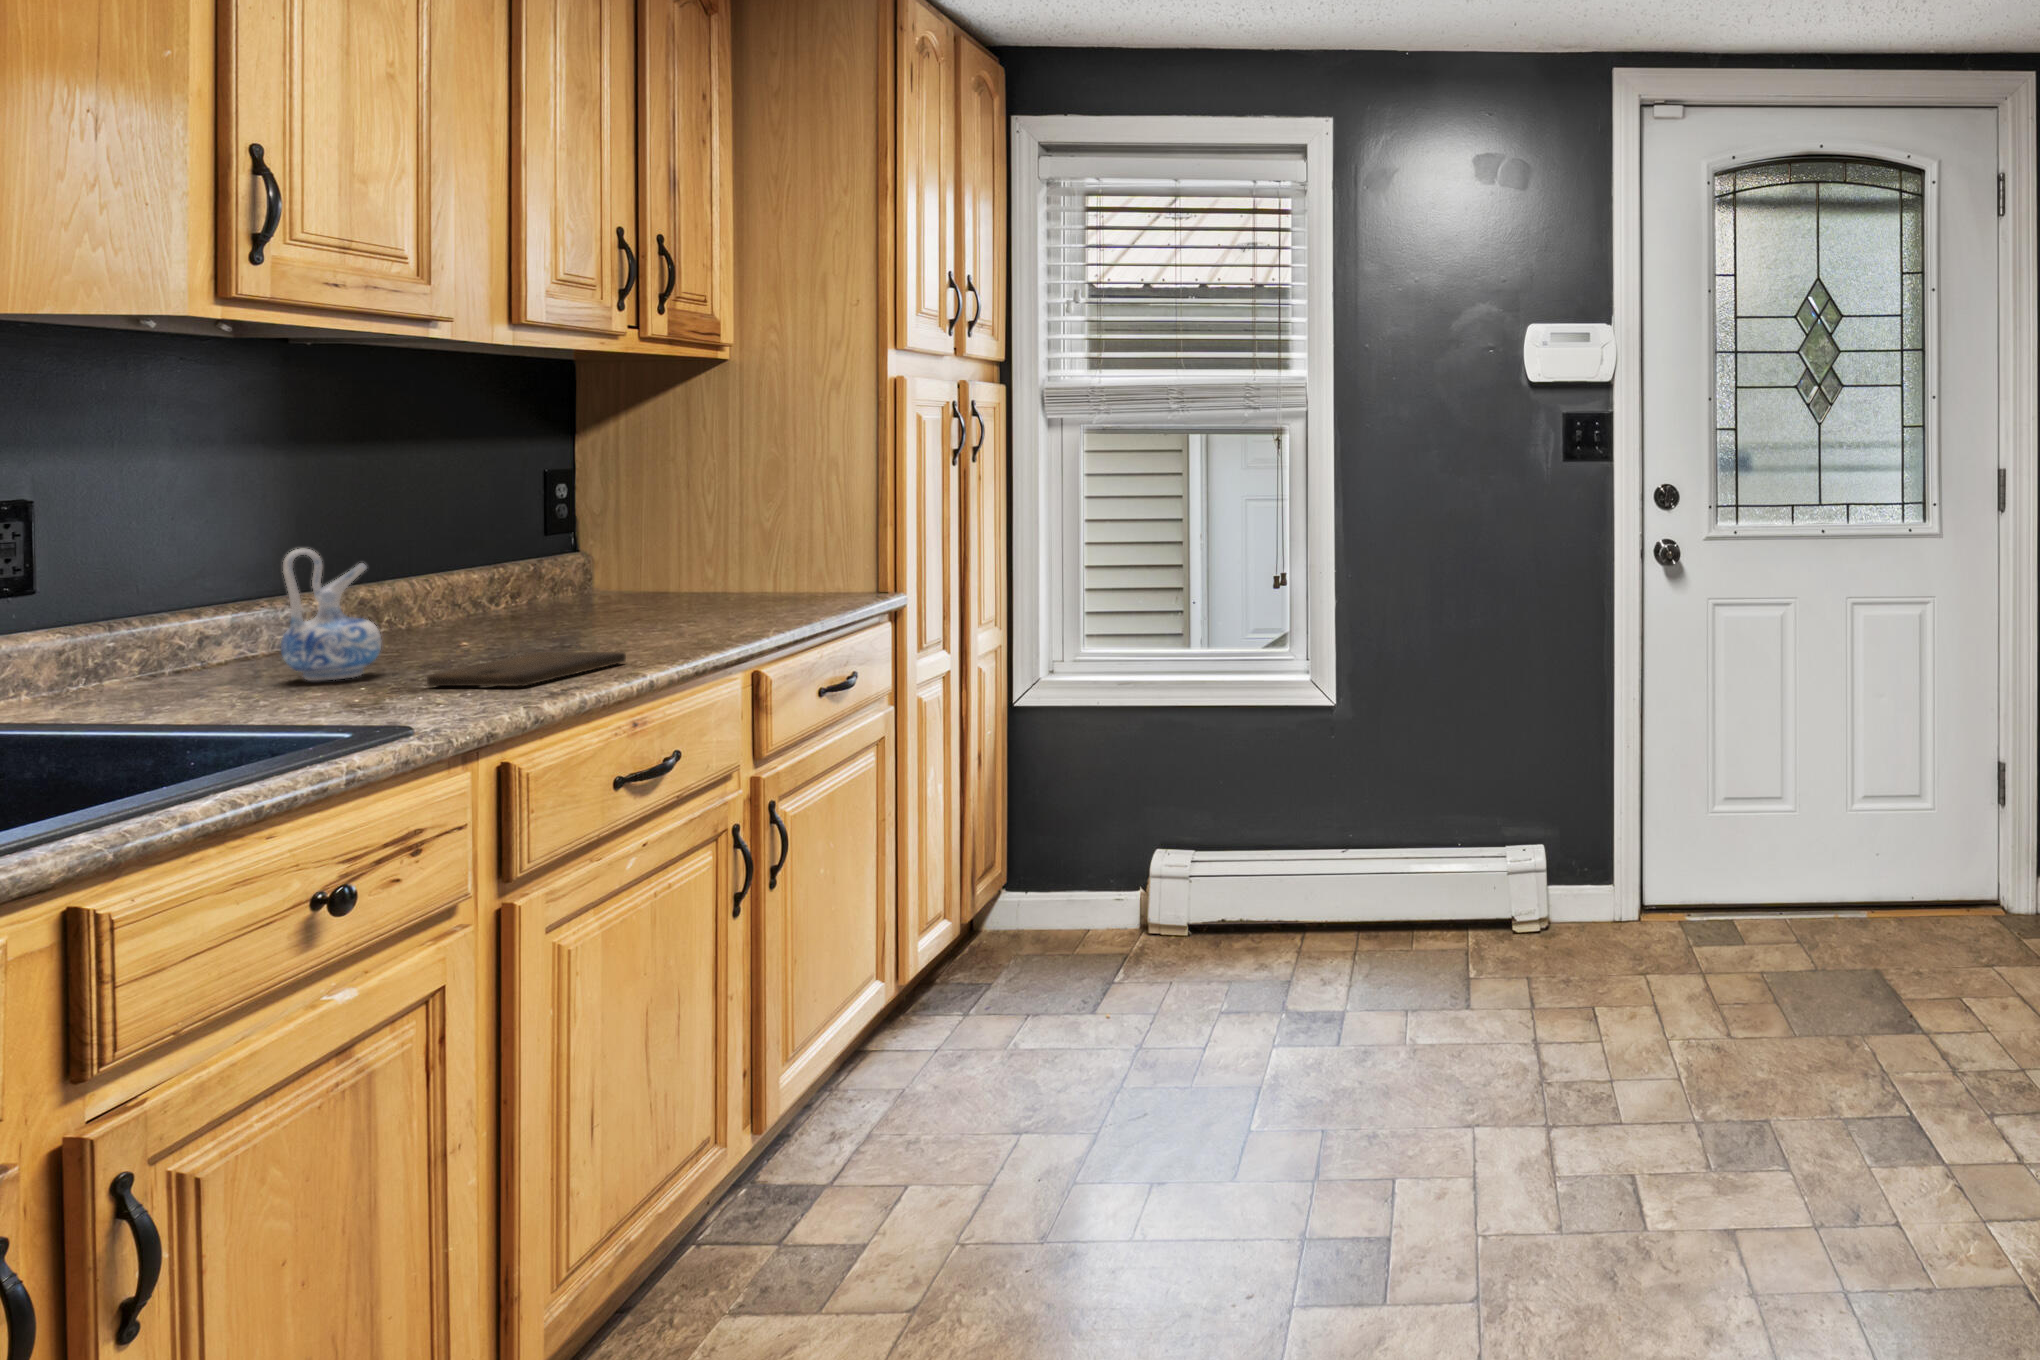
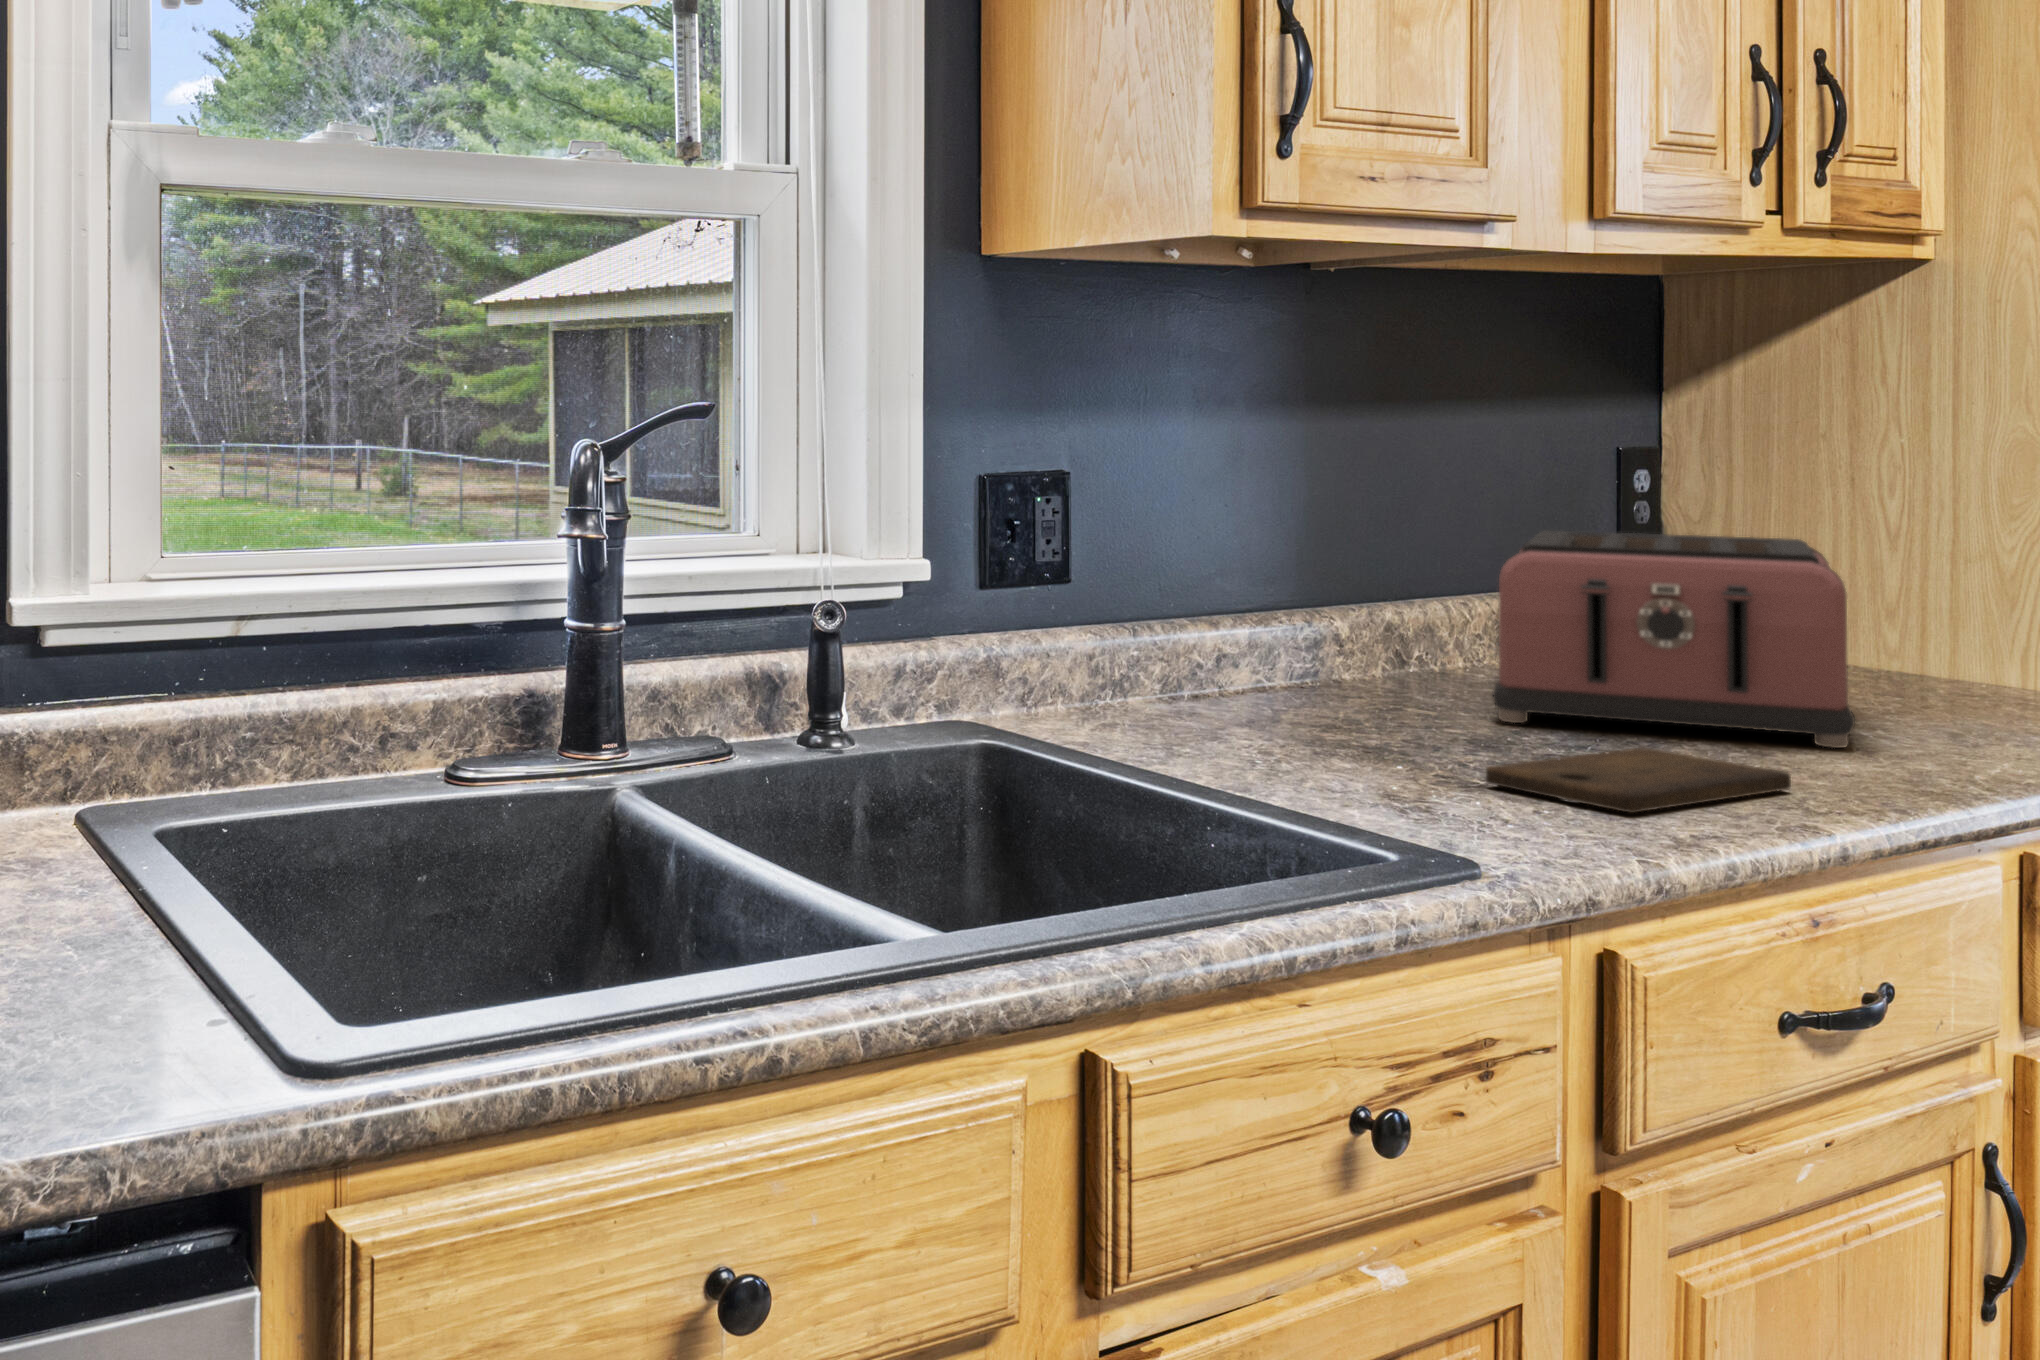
toaster: none [440,523,671,653] -> present [1493,531,1855,748]
ceramic pitcher: present [281,549,381,681] -> none [1298,554,1420,747]

